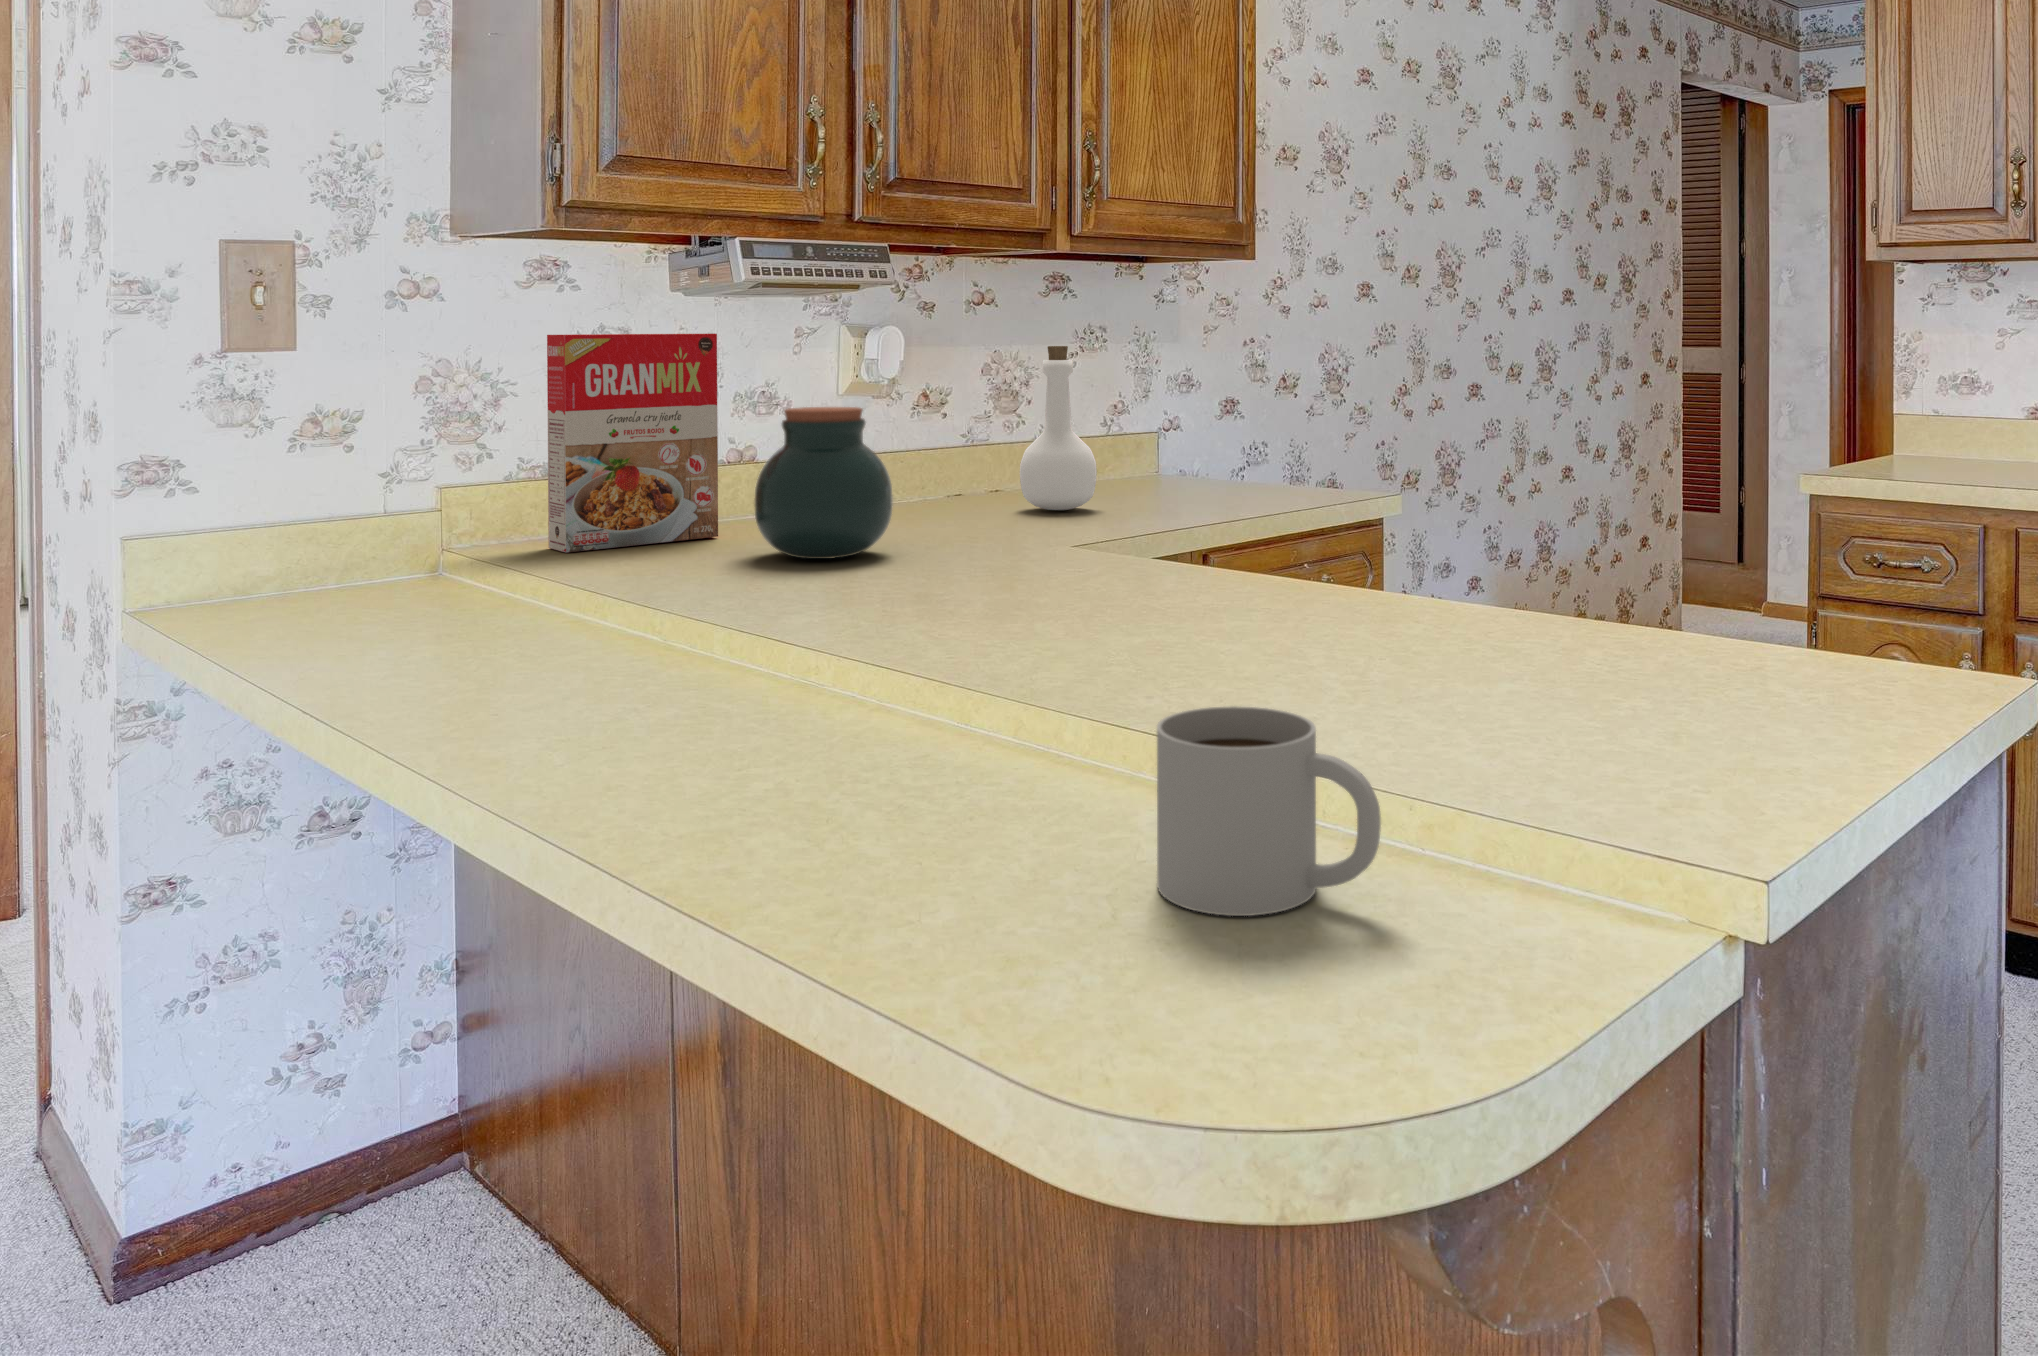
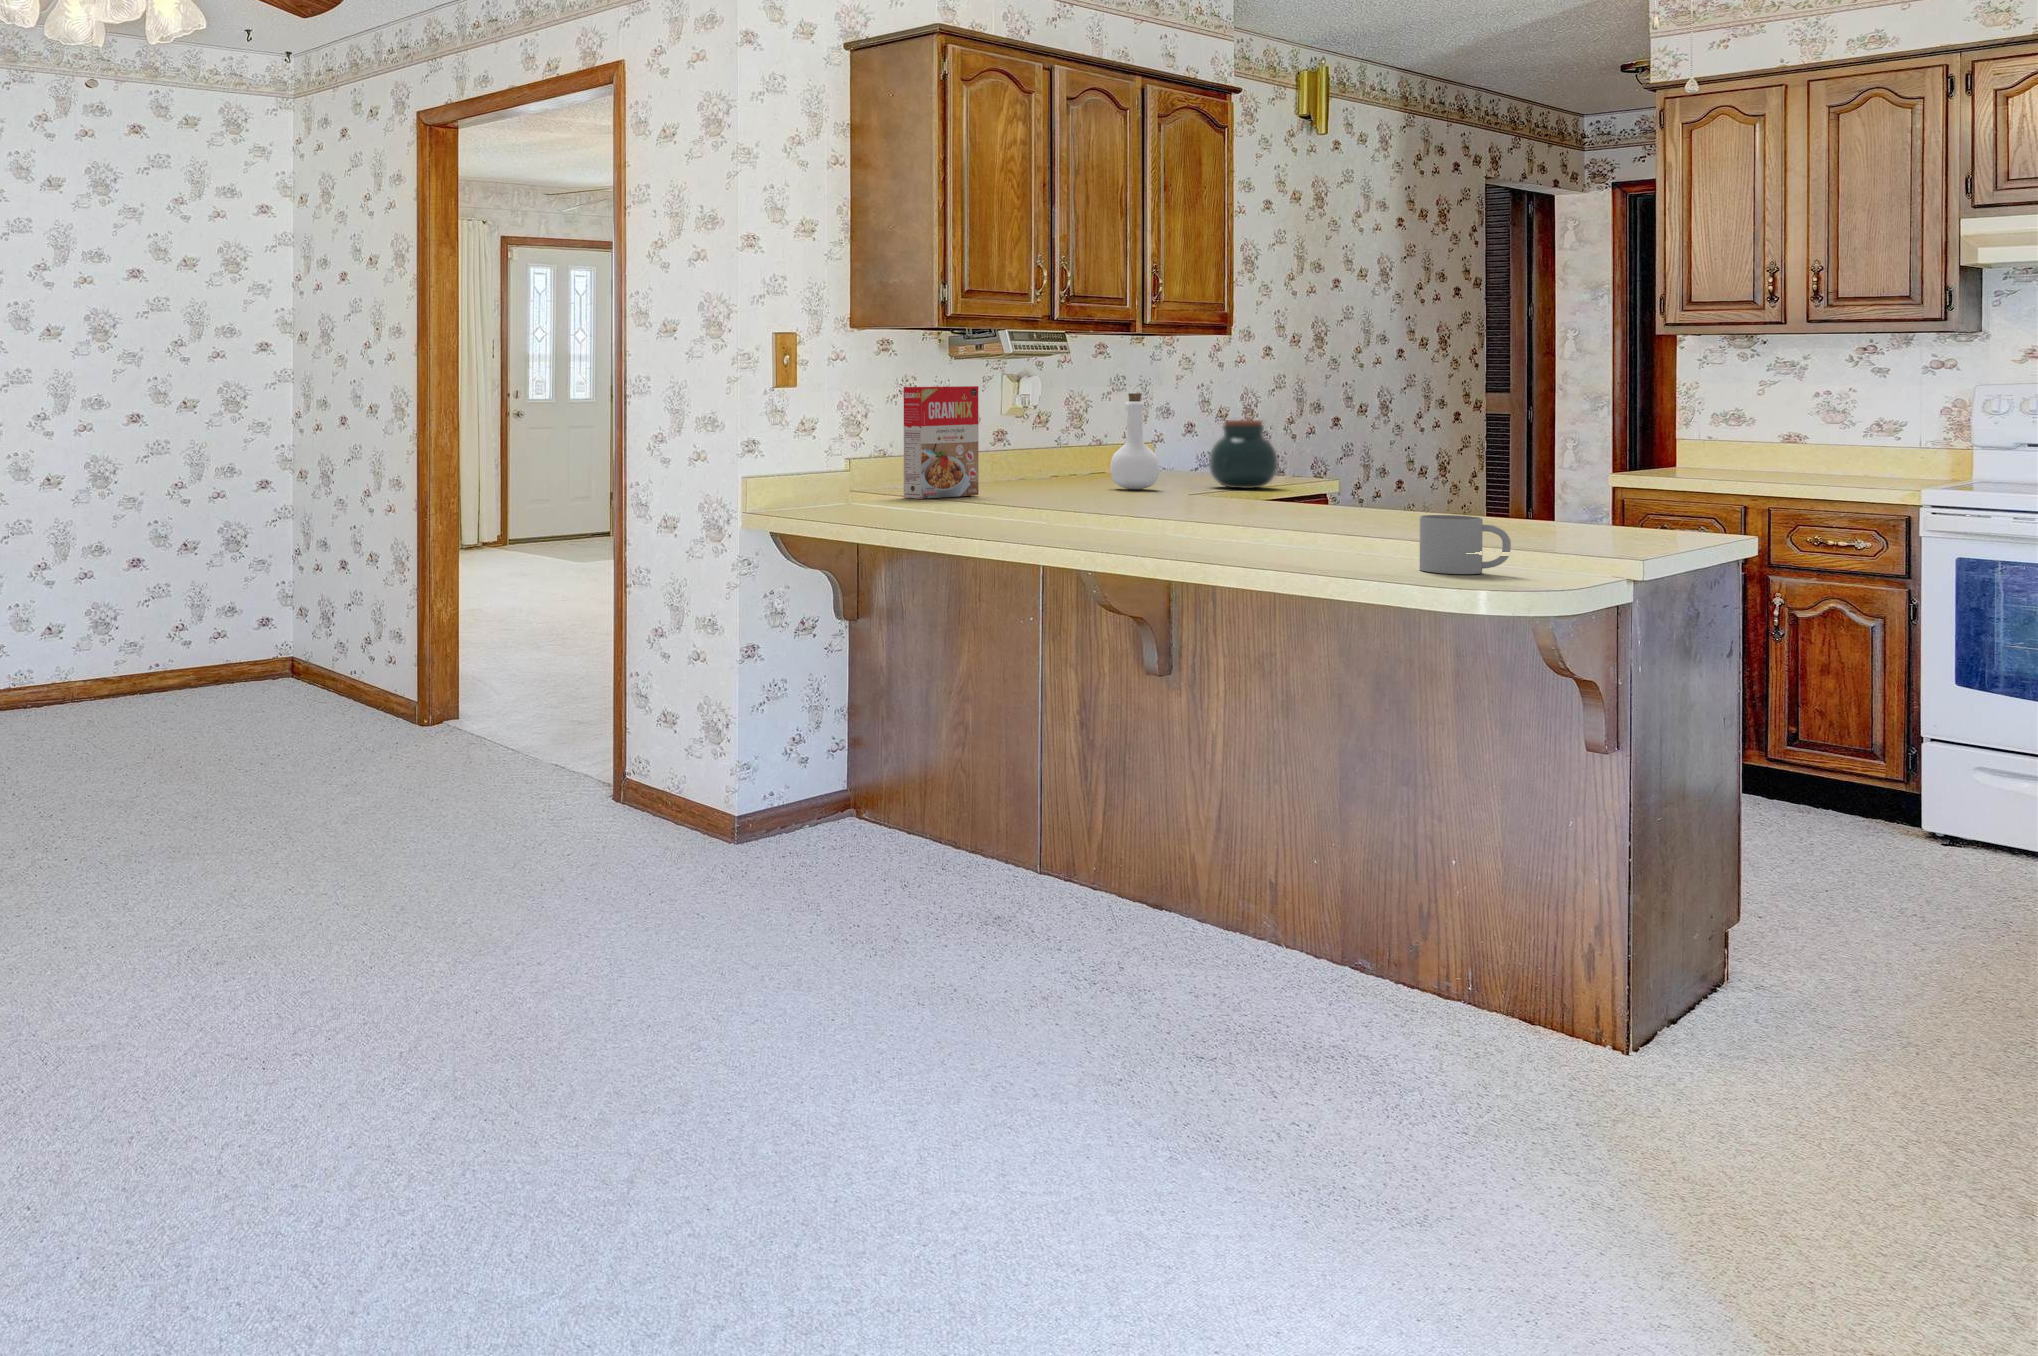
jar: present [754,407,893,559] -> present [1209,420,1278,488]

